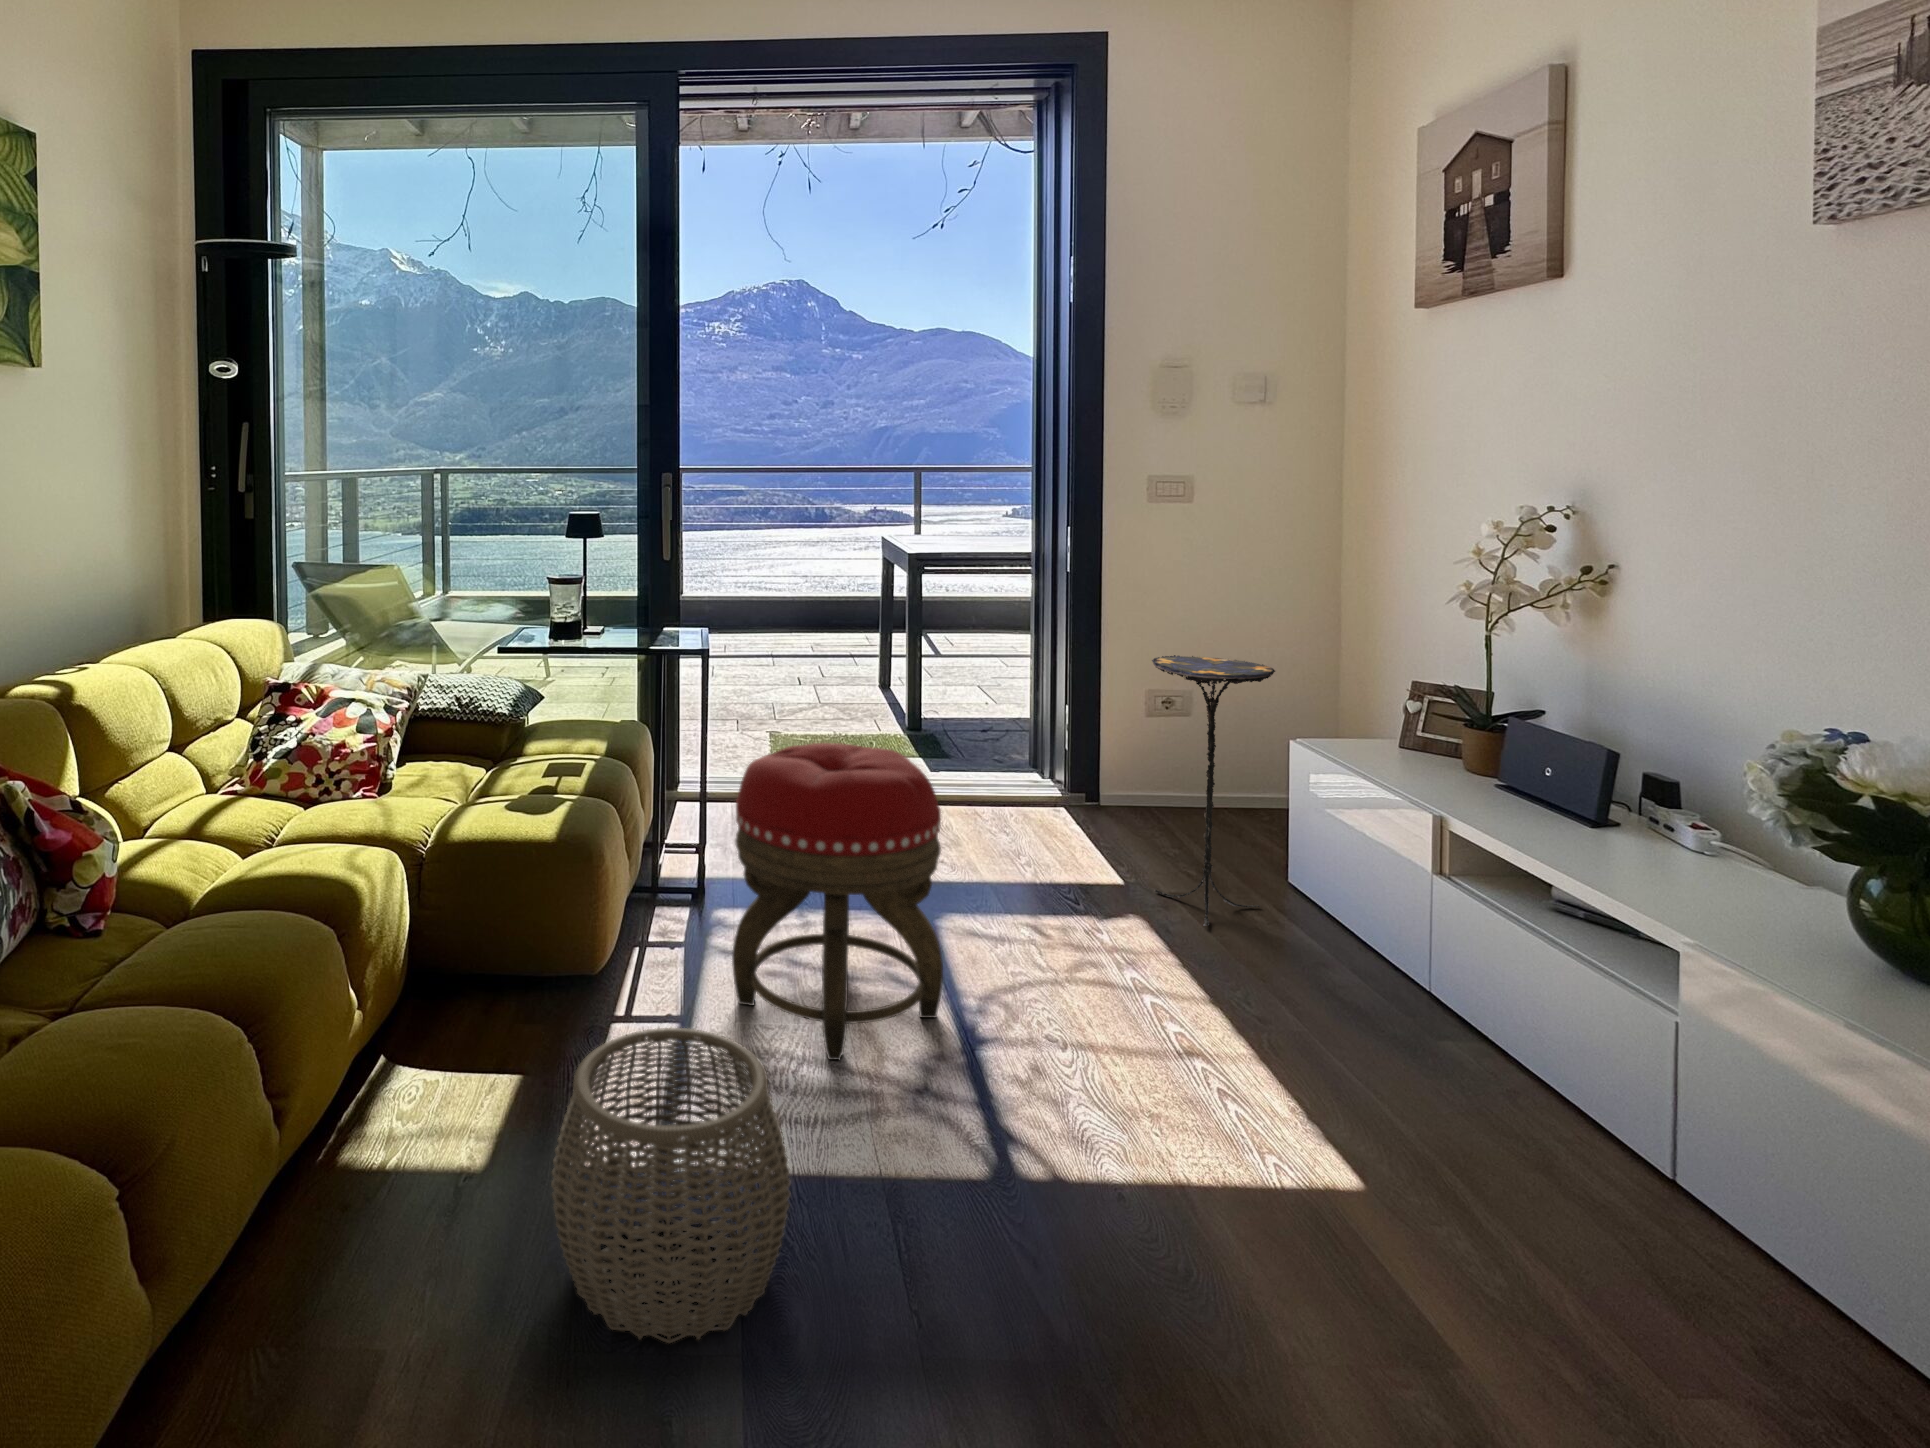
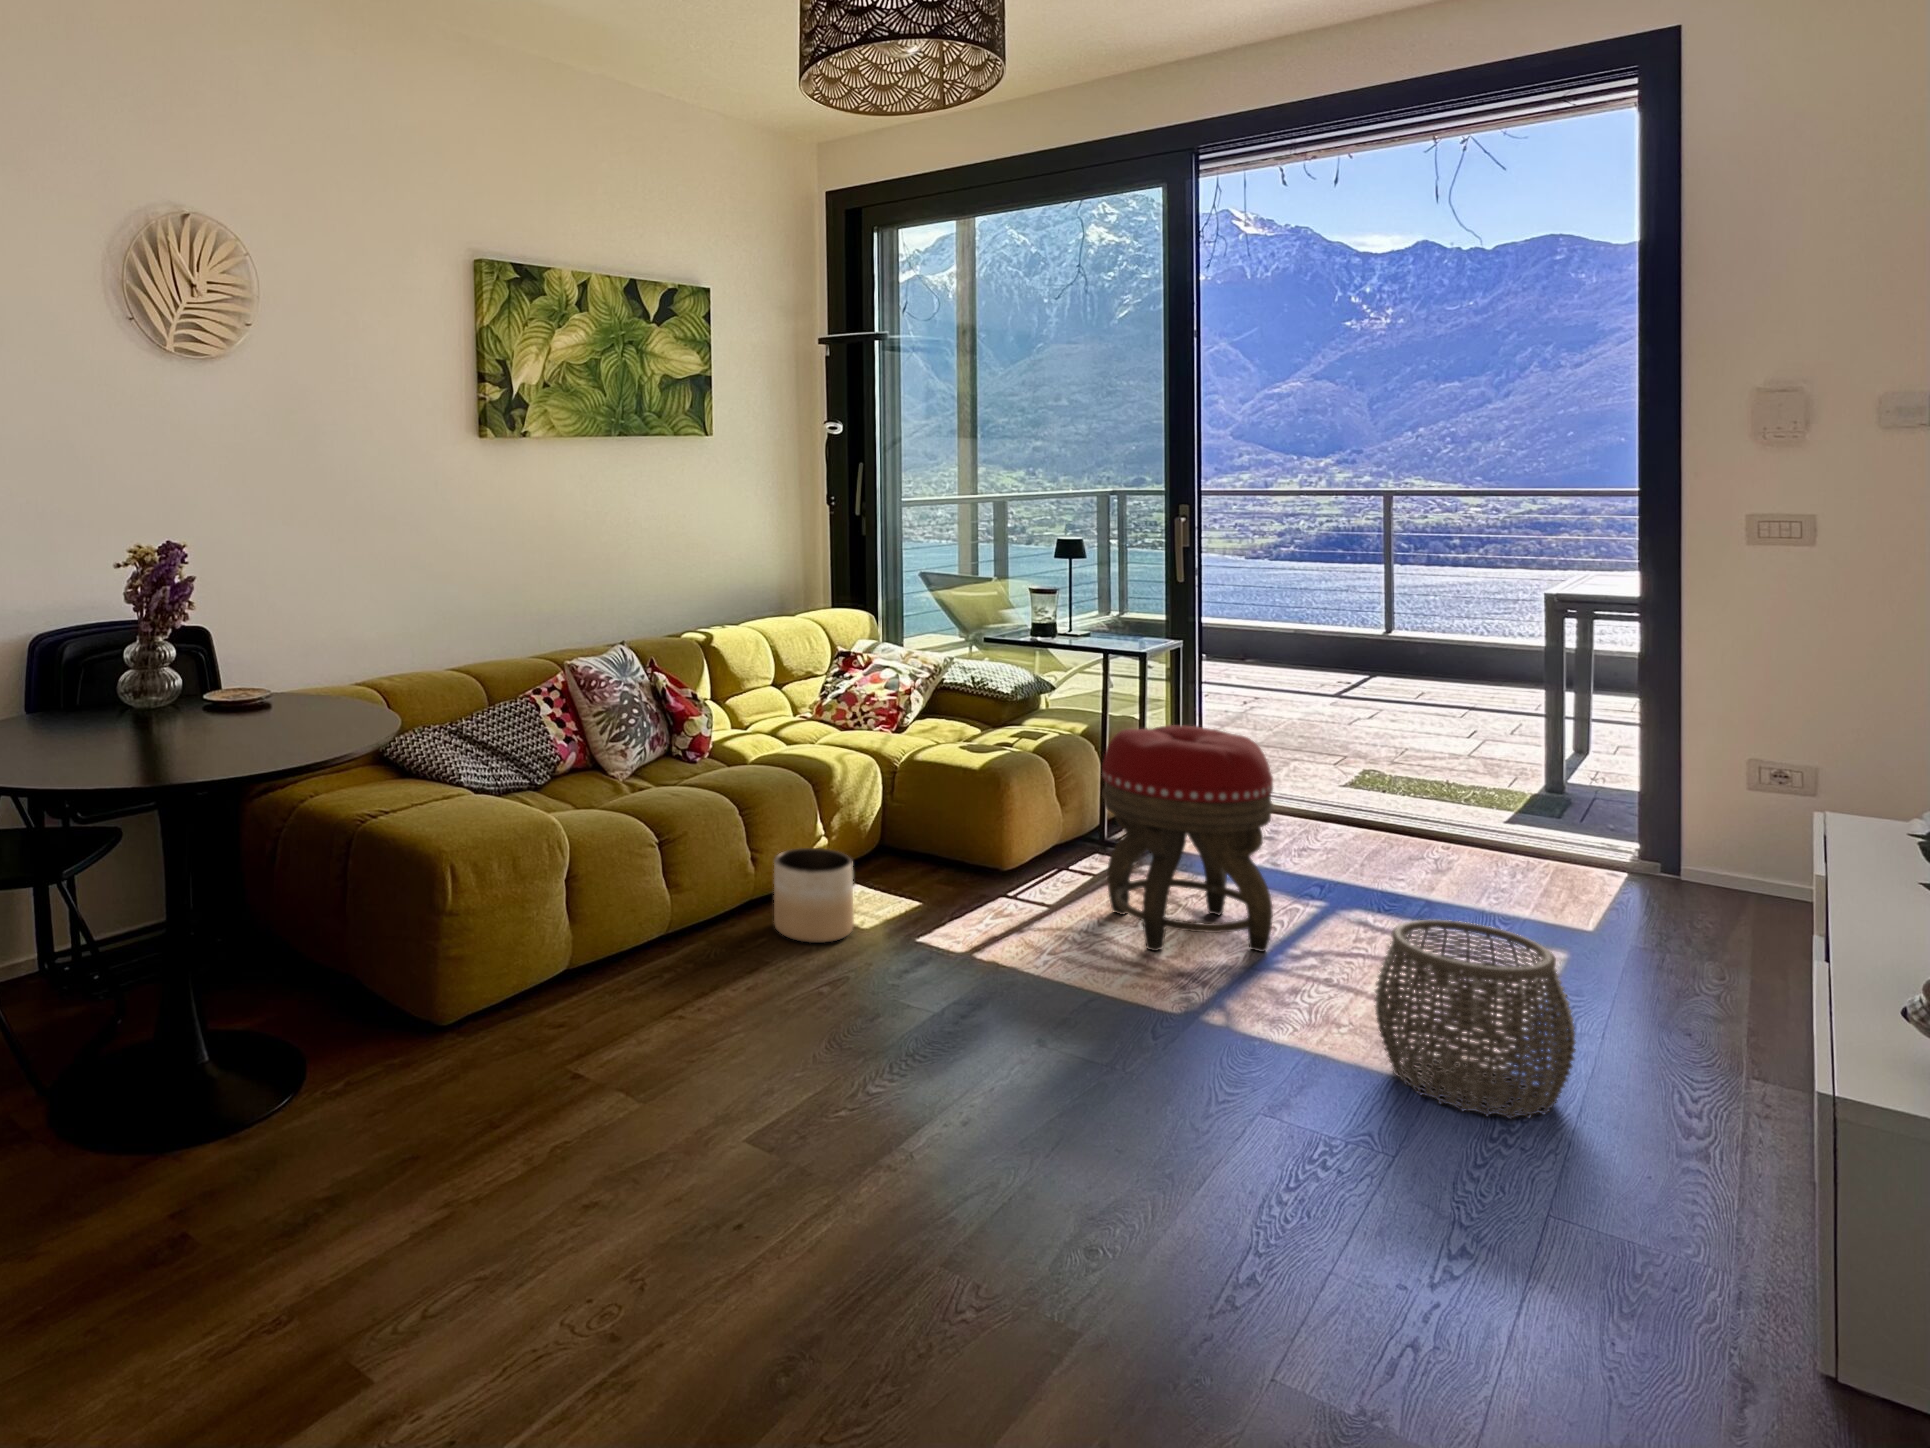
side table: present [1152,655,1275,926] -> none [1602,701,1750,973]
woven basket: present [551,1028,791,1343] -> present [1374,920,1576,1119]
planter: none [309,1045,450,1241] -> present [774,848,854,943]

